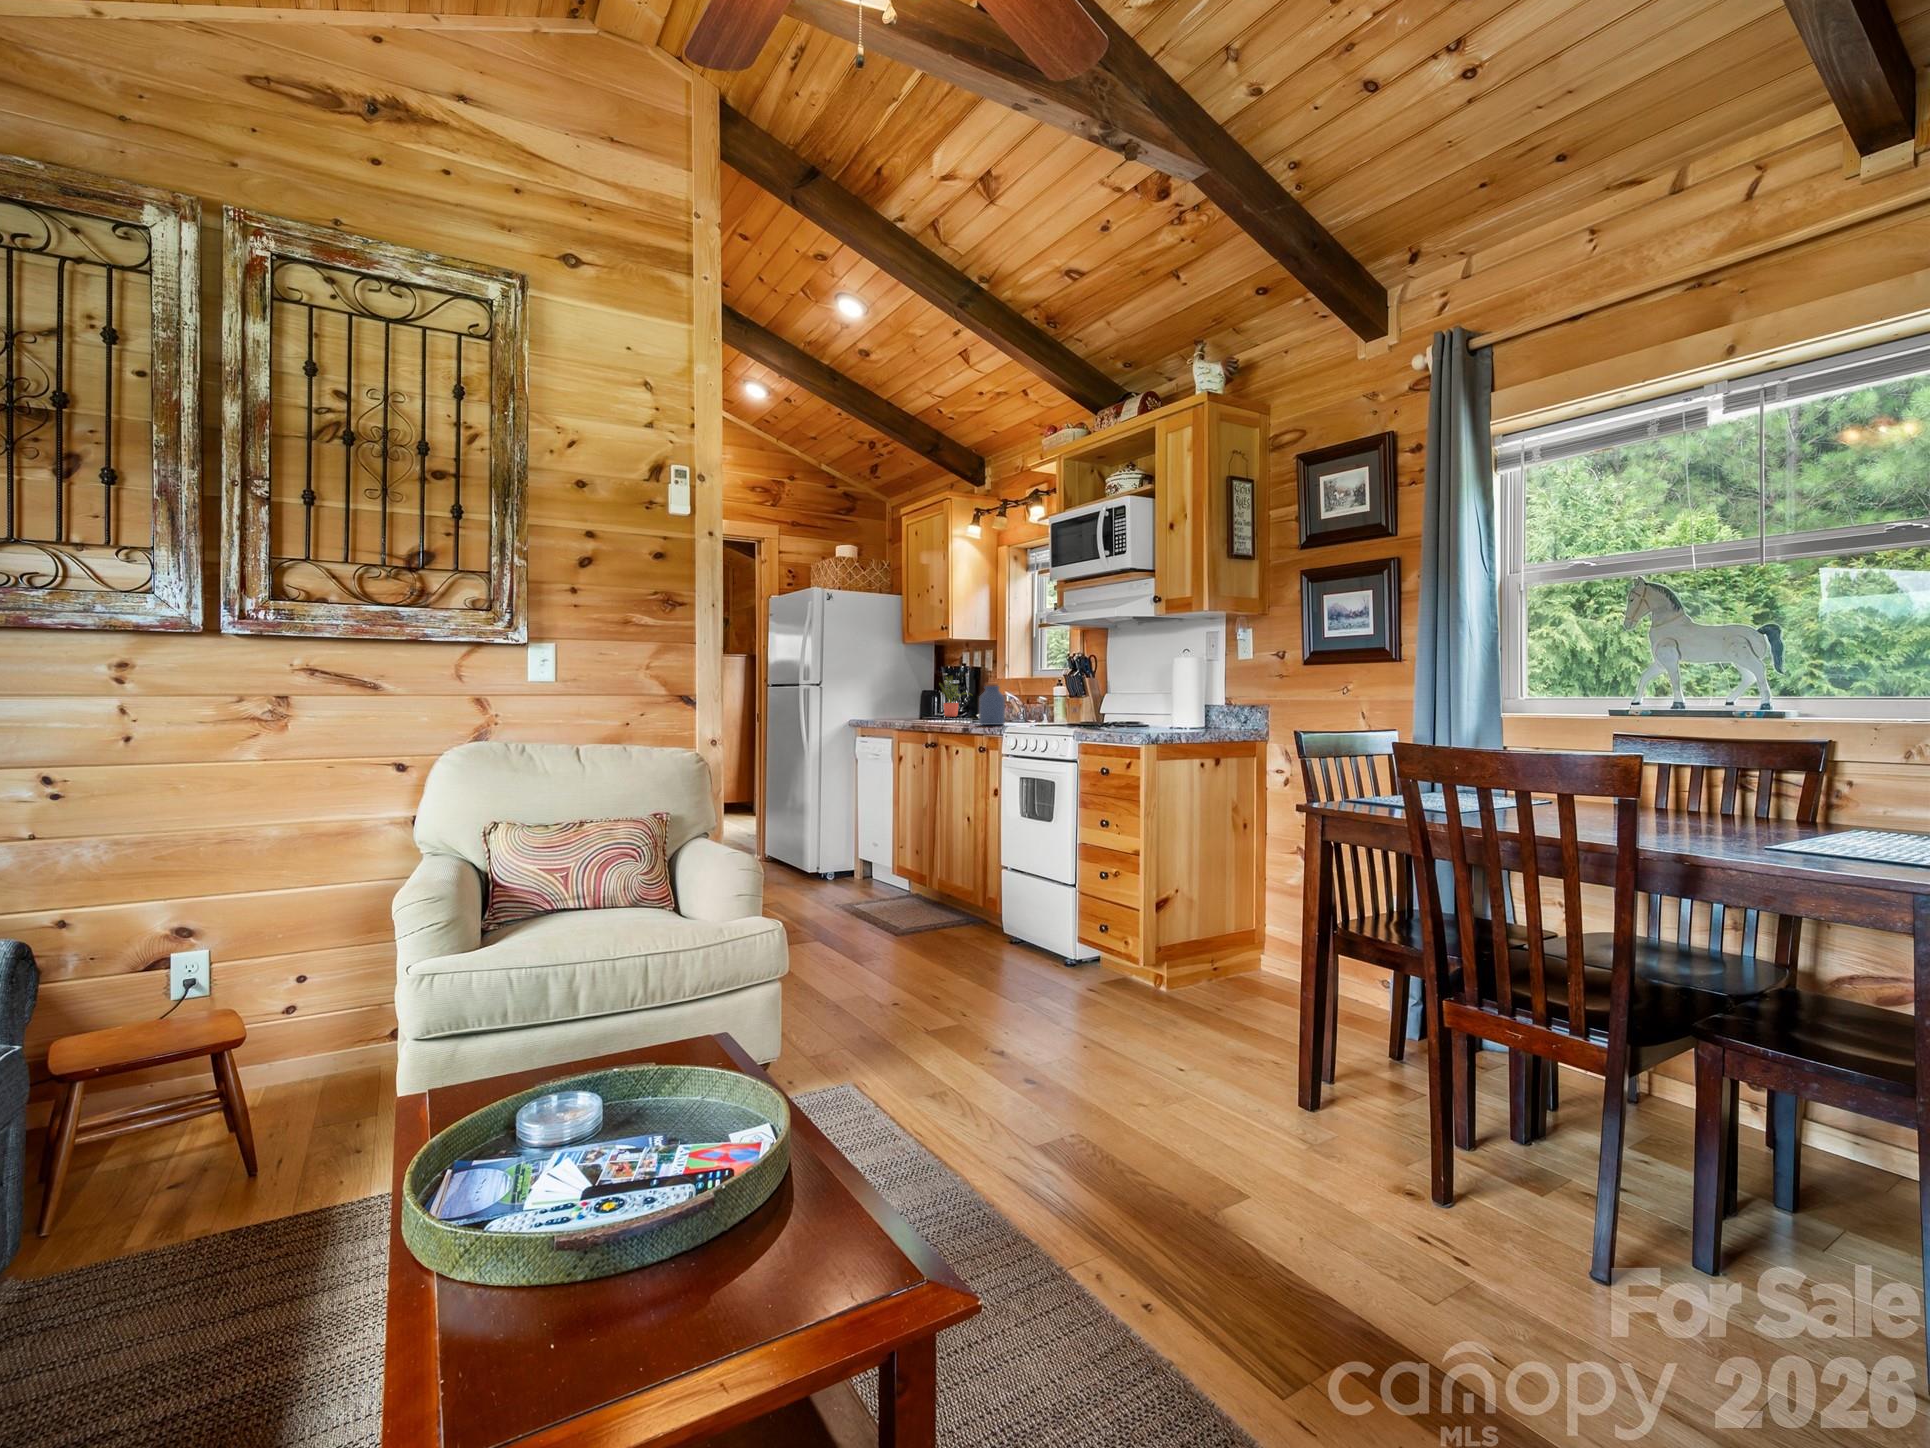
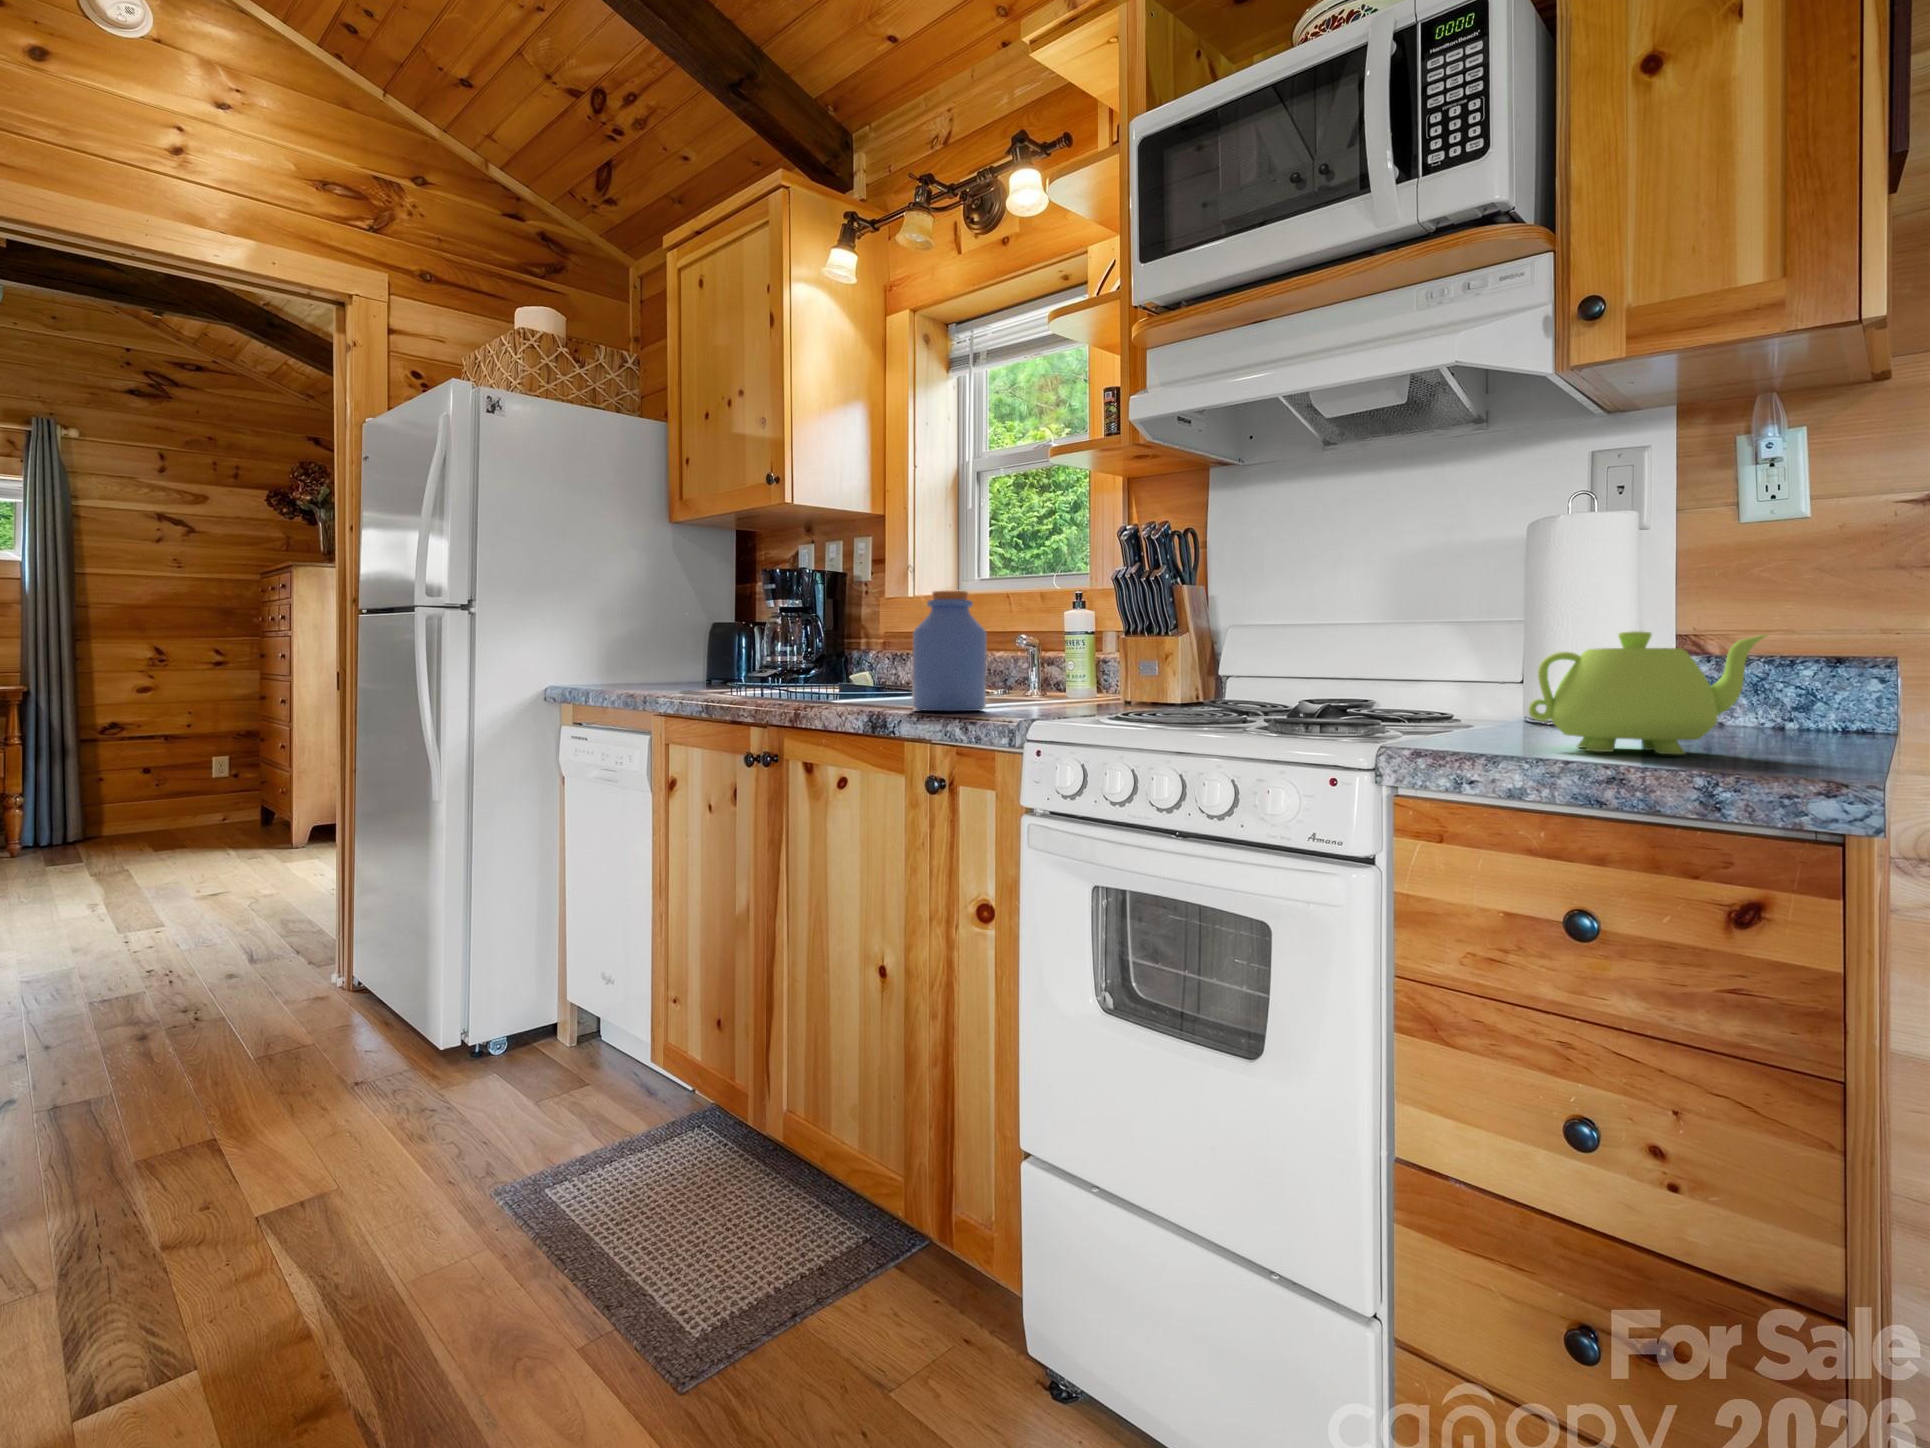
potted plant: present [939,675,973,717] -> none [754,595,826,684]
teapot: none [1117,700,1164,732] -> present [1528,631,1767,754]

